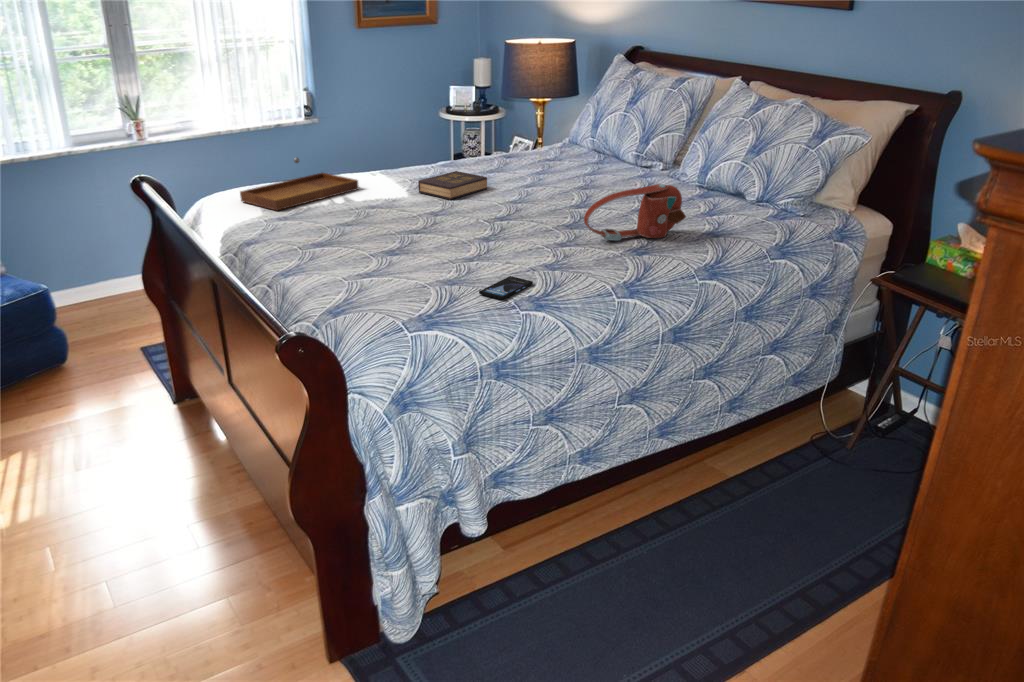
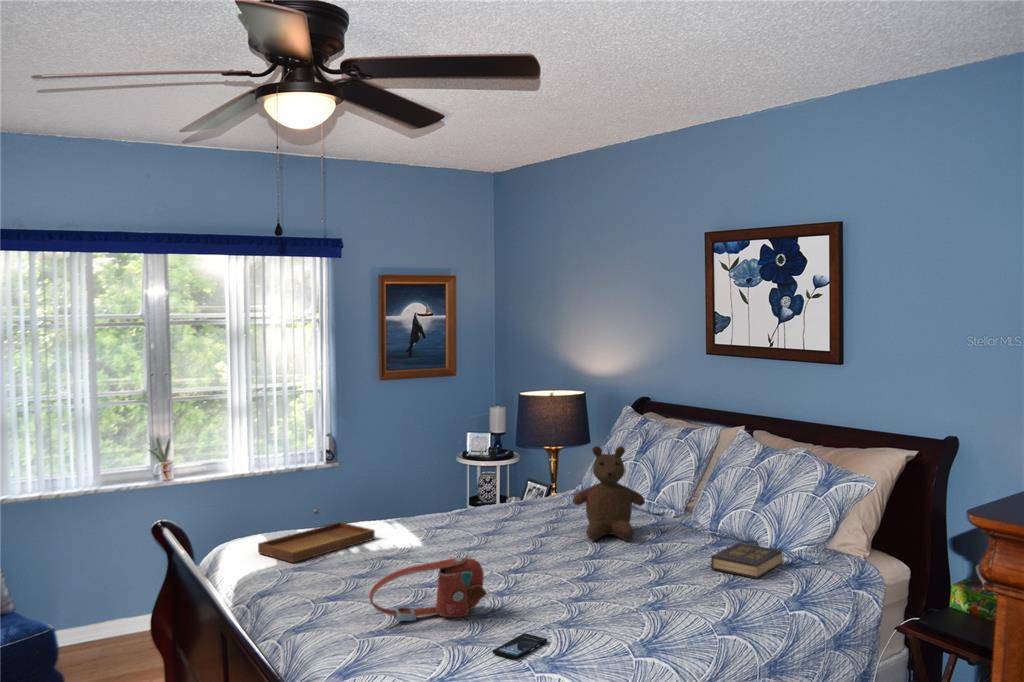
teddy bear: none [560,95,633,193] -> present [573,446,645,541]
hardback book: present [418,171,487,200] -> present [711,543,782,579]
handbag: present [584,184,686,241] -> present [369,557,487,621]

